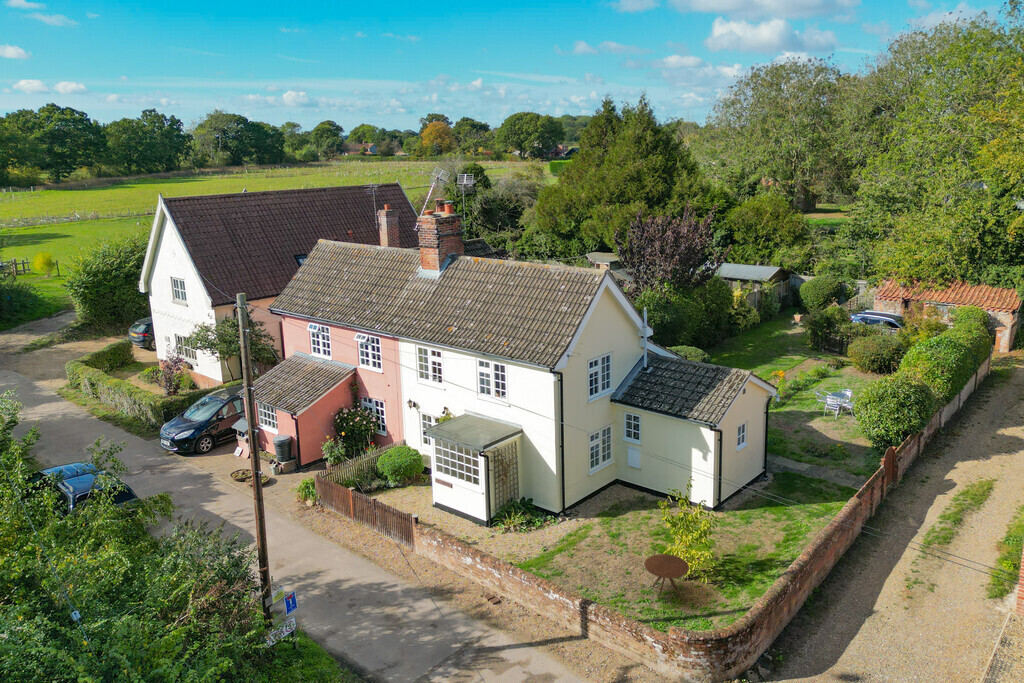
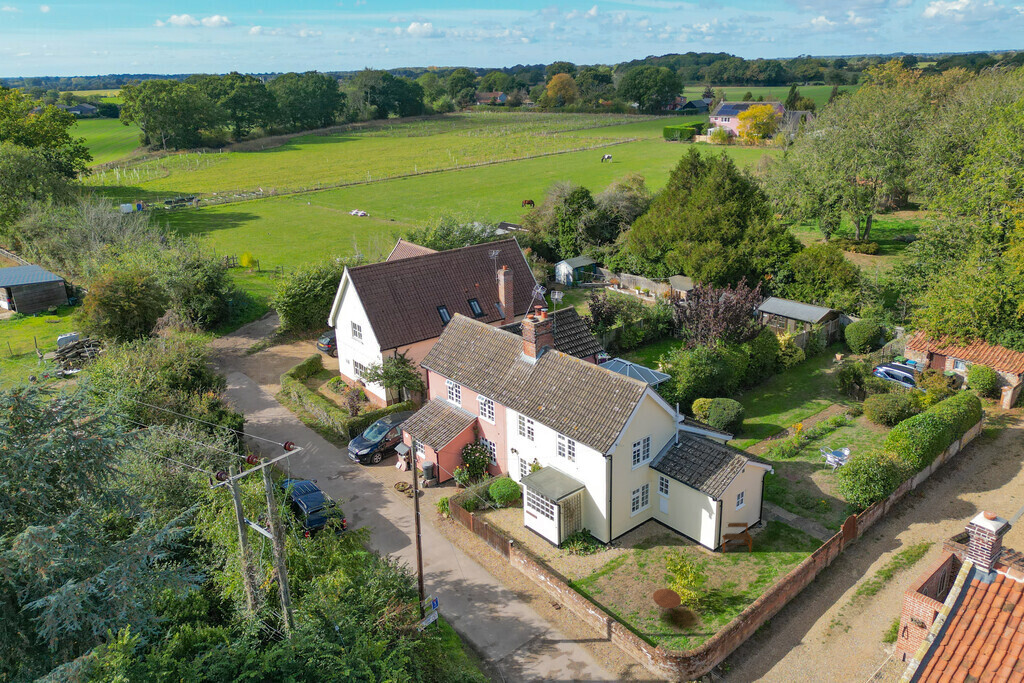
bench: none [718,466,765,512] -> present [722,523,752,552]

